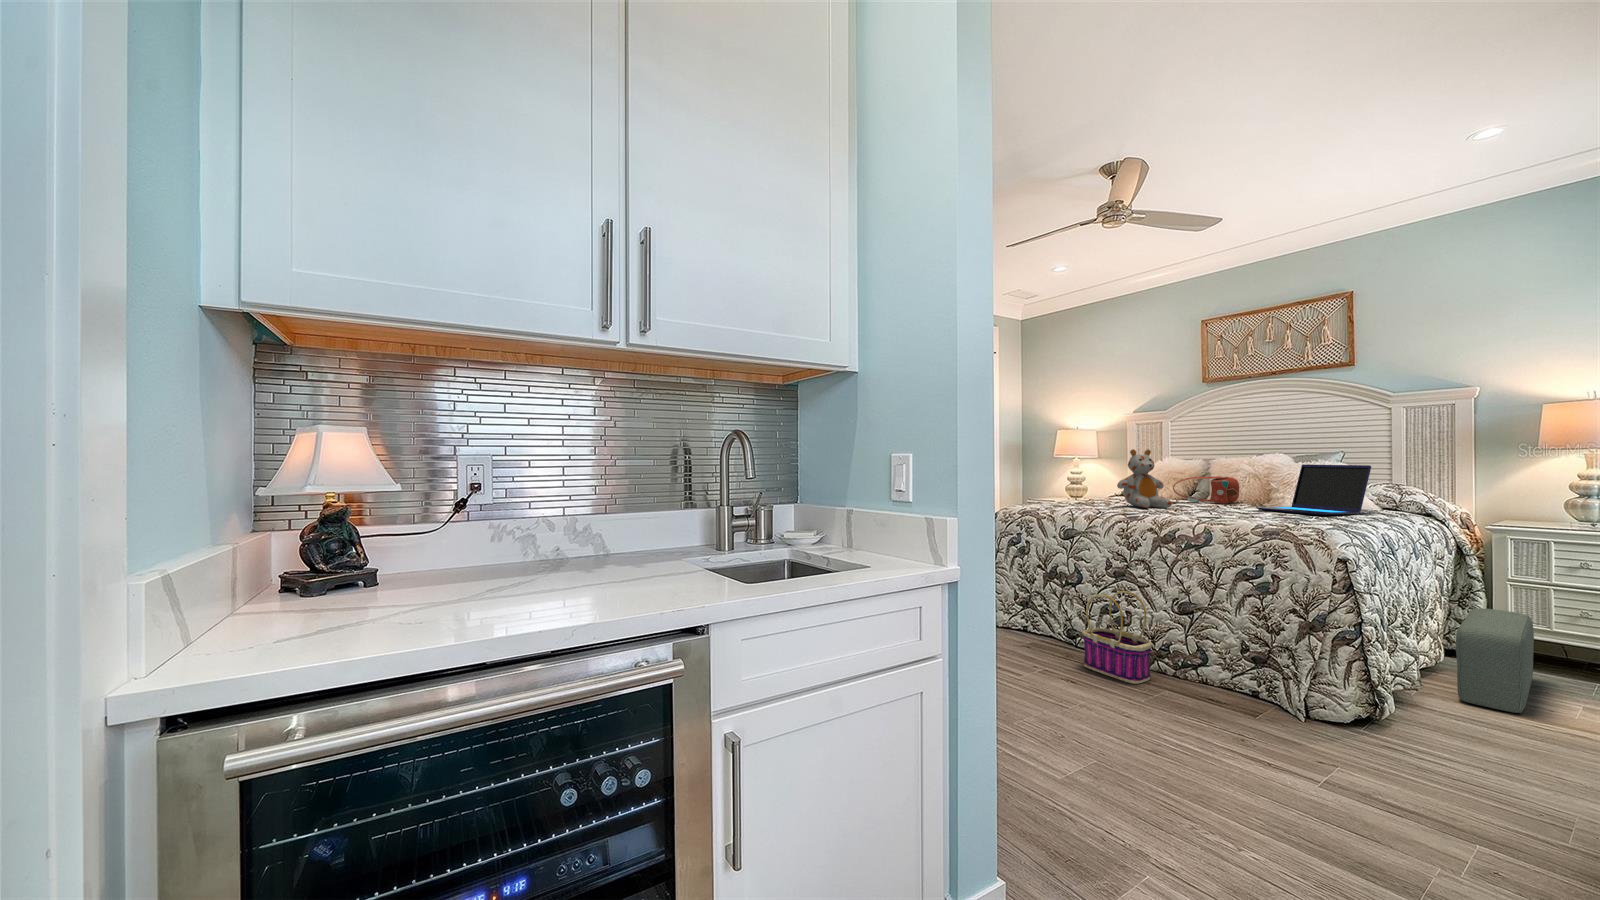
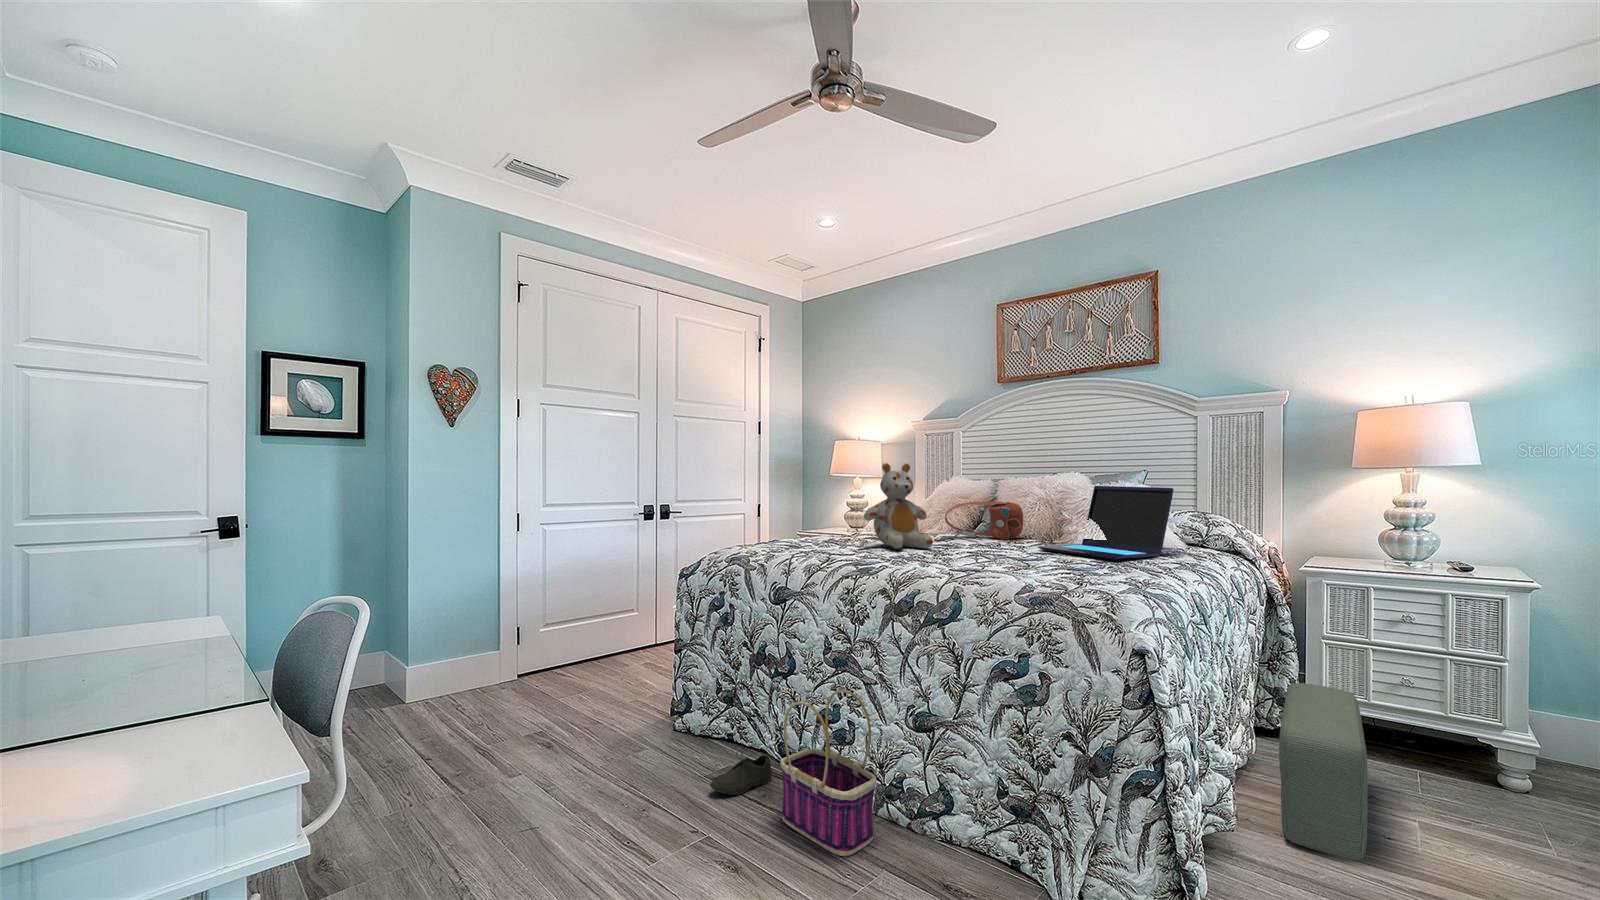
shoe: none [1029,627,1065,655] -> present [710,745,772,795]

